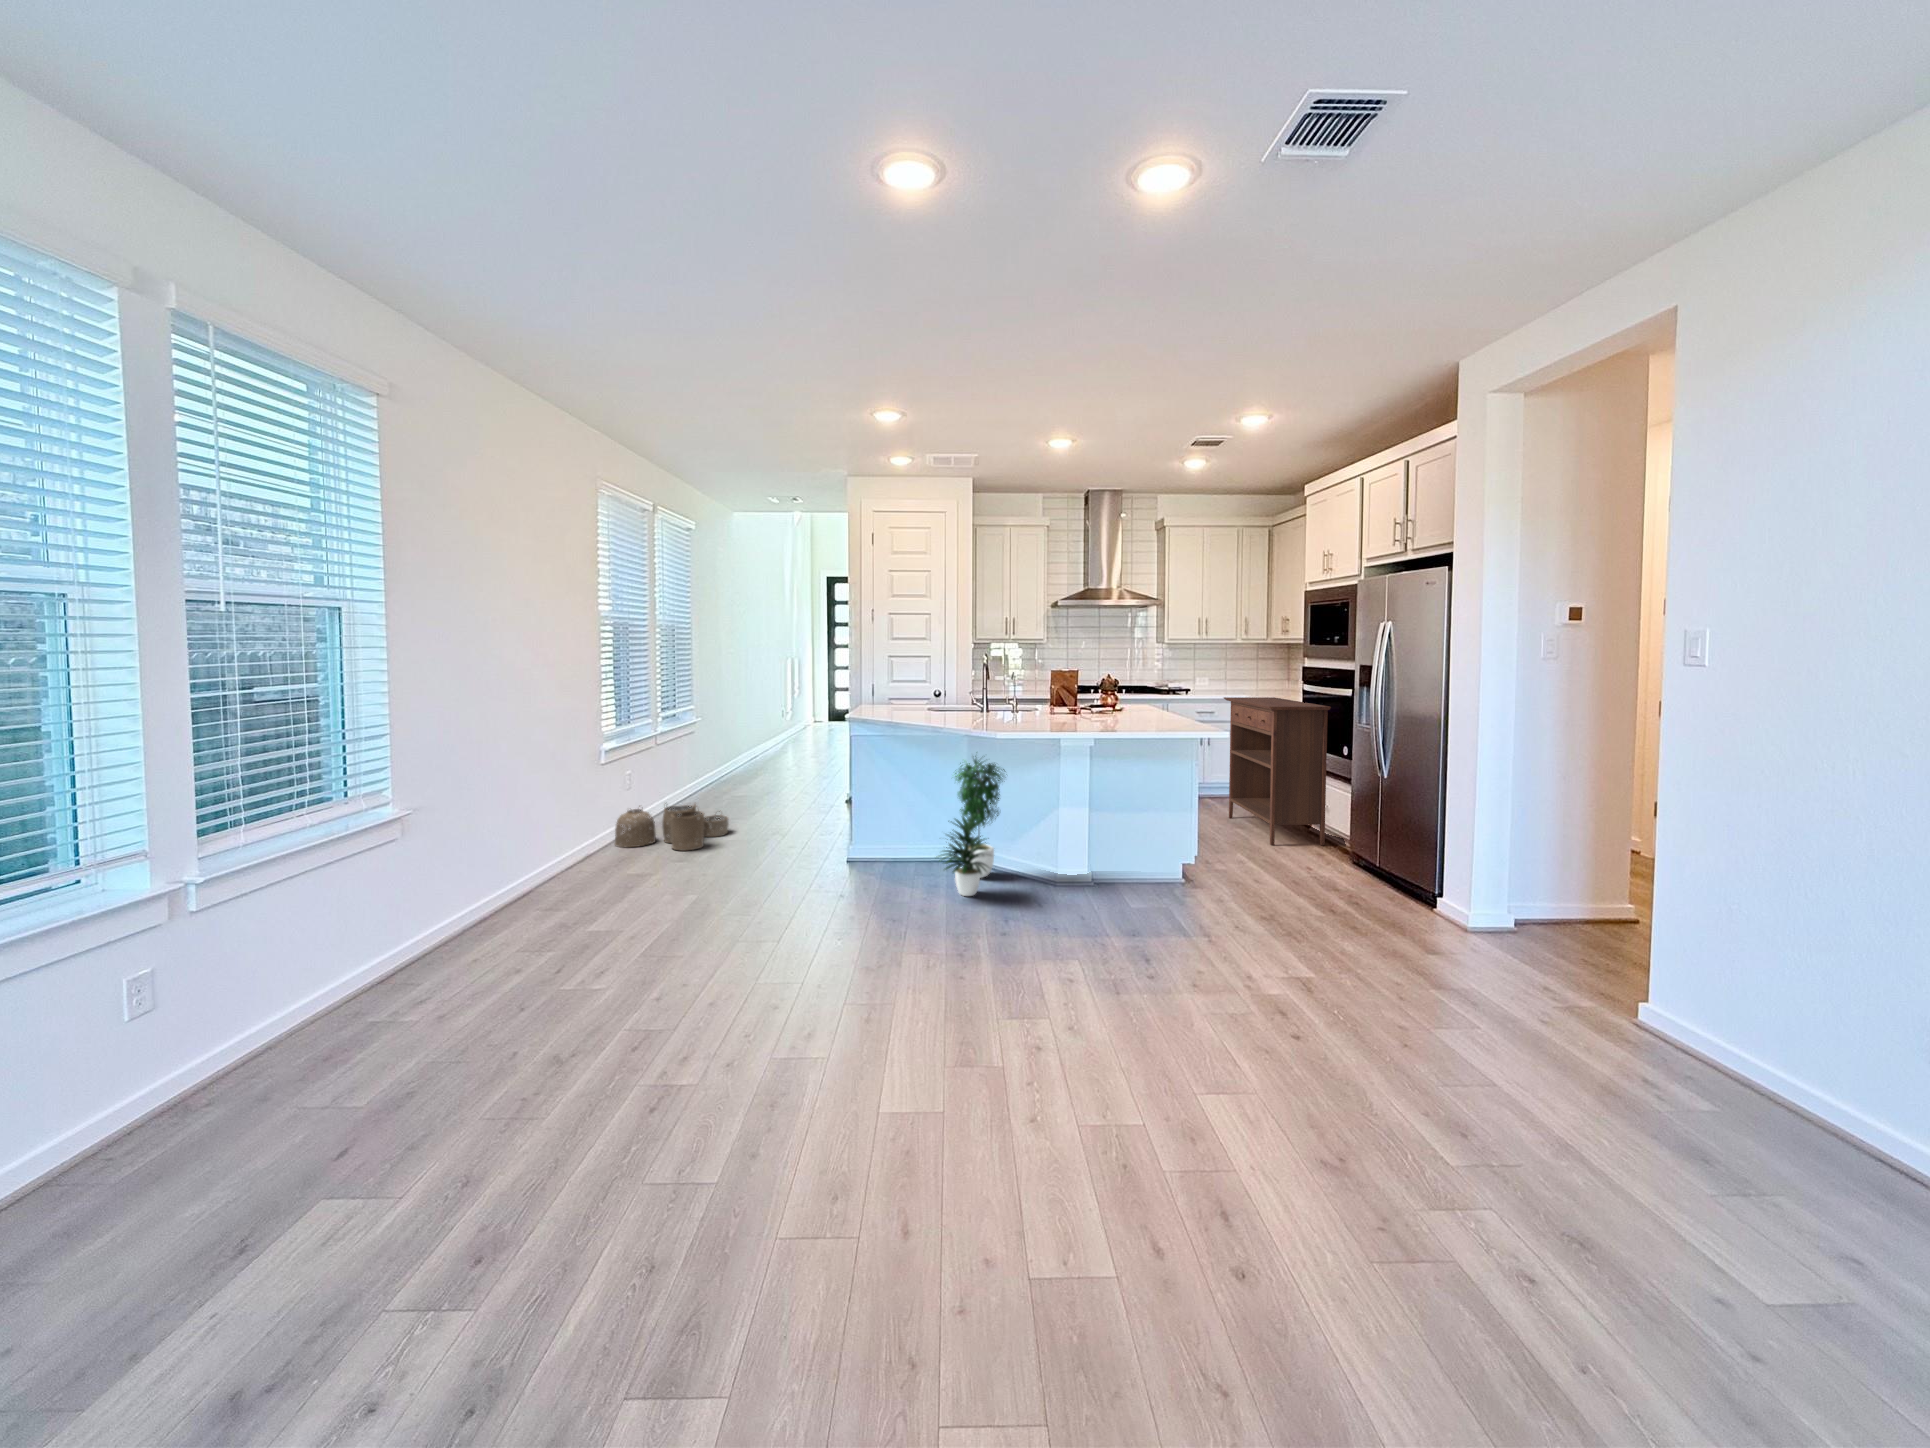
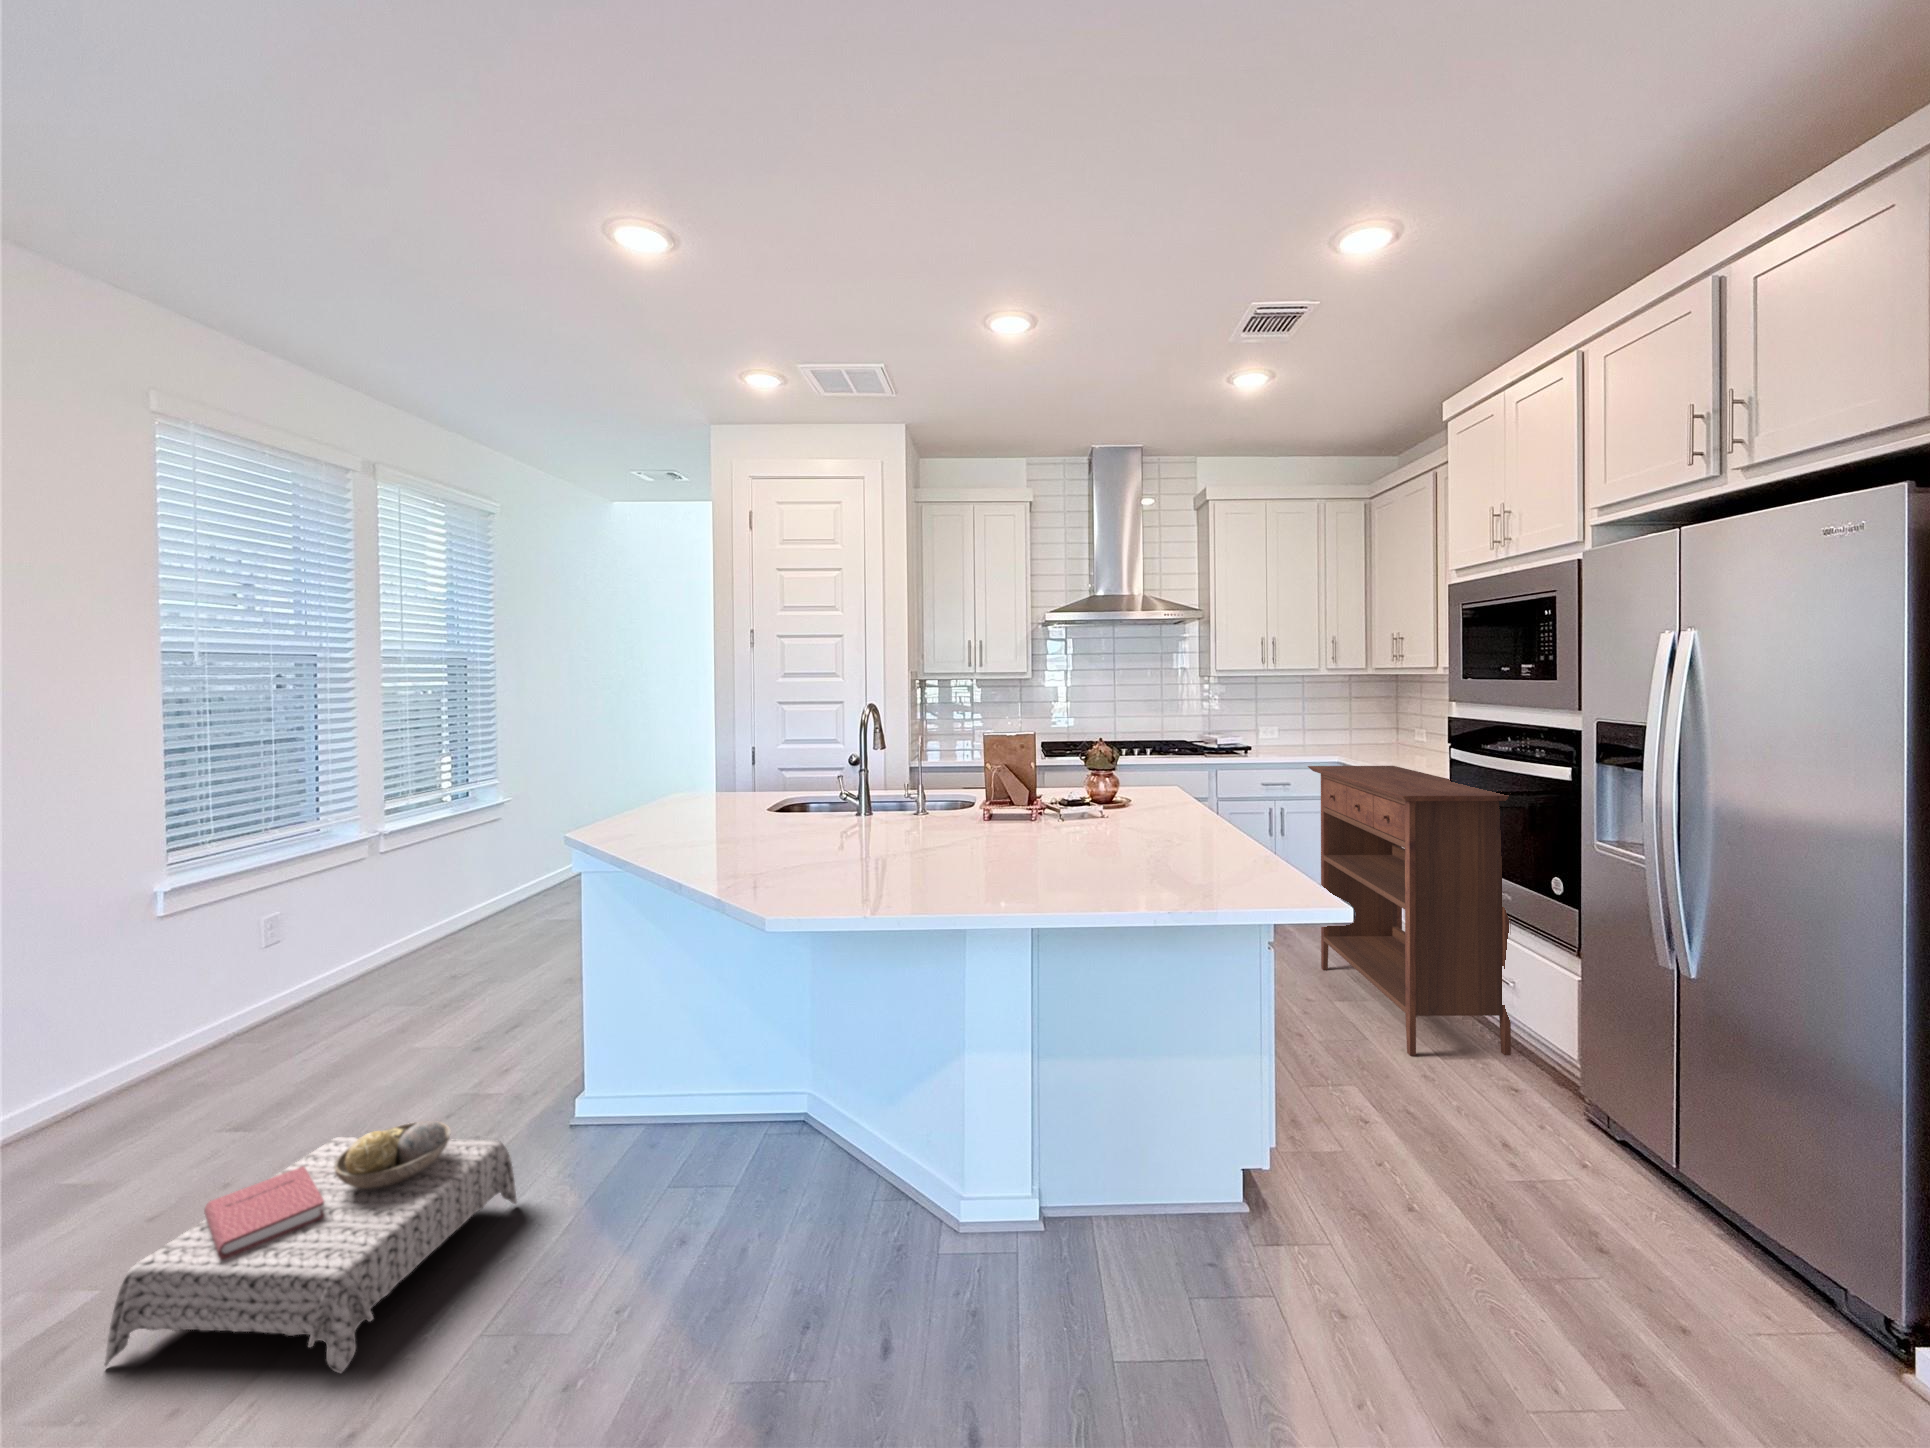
potted plant: present [939,756,1005,896] -> none [650,910,863,1289]
woven basket: present [615,804,729,851] -> none [178,972,440,1080]
ottoman: none [740,835,855,909] -> present [105,1121,517,1373]

